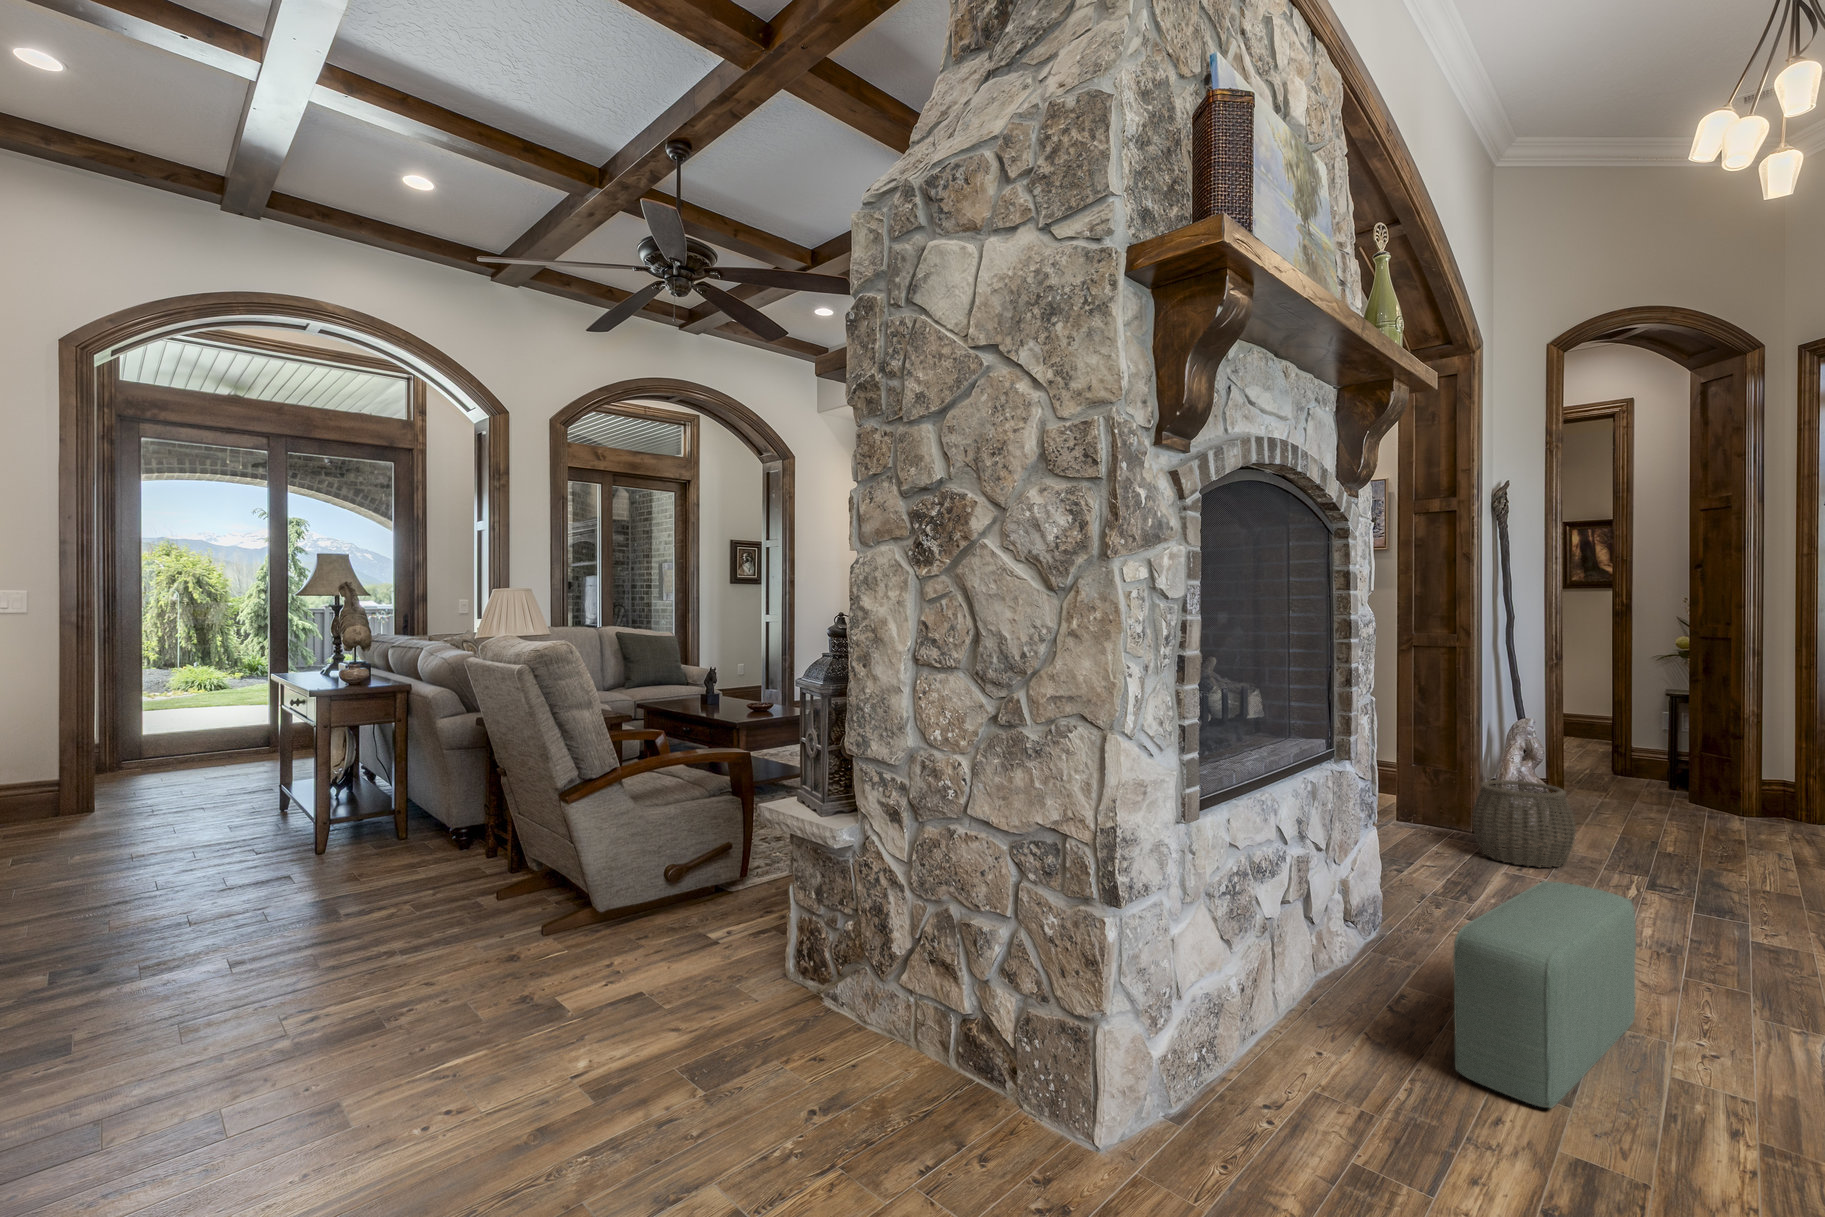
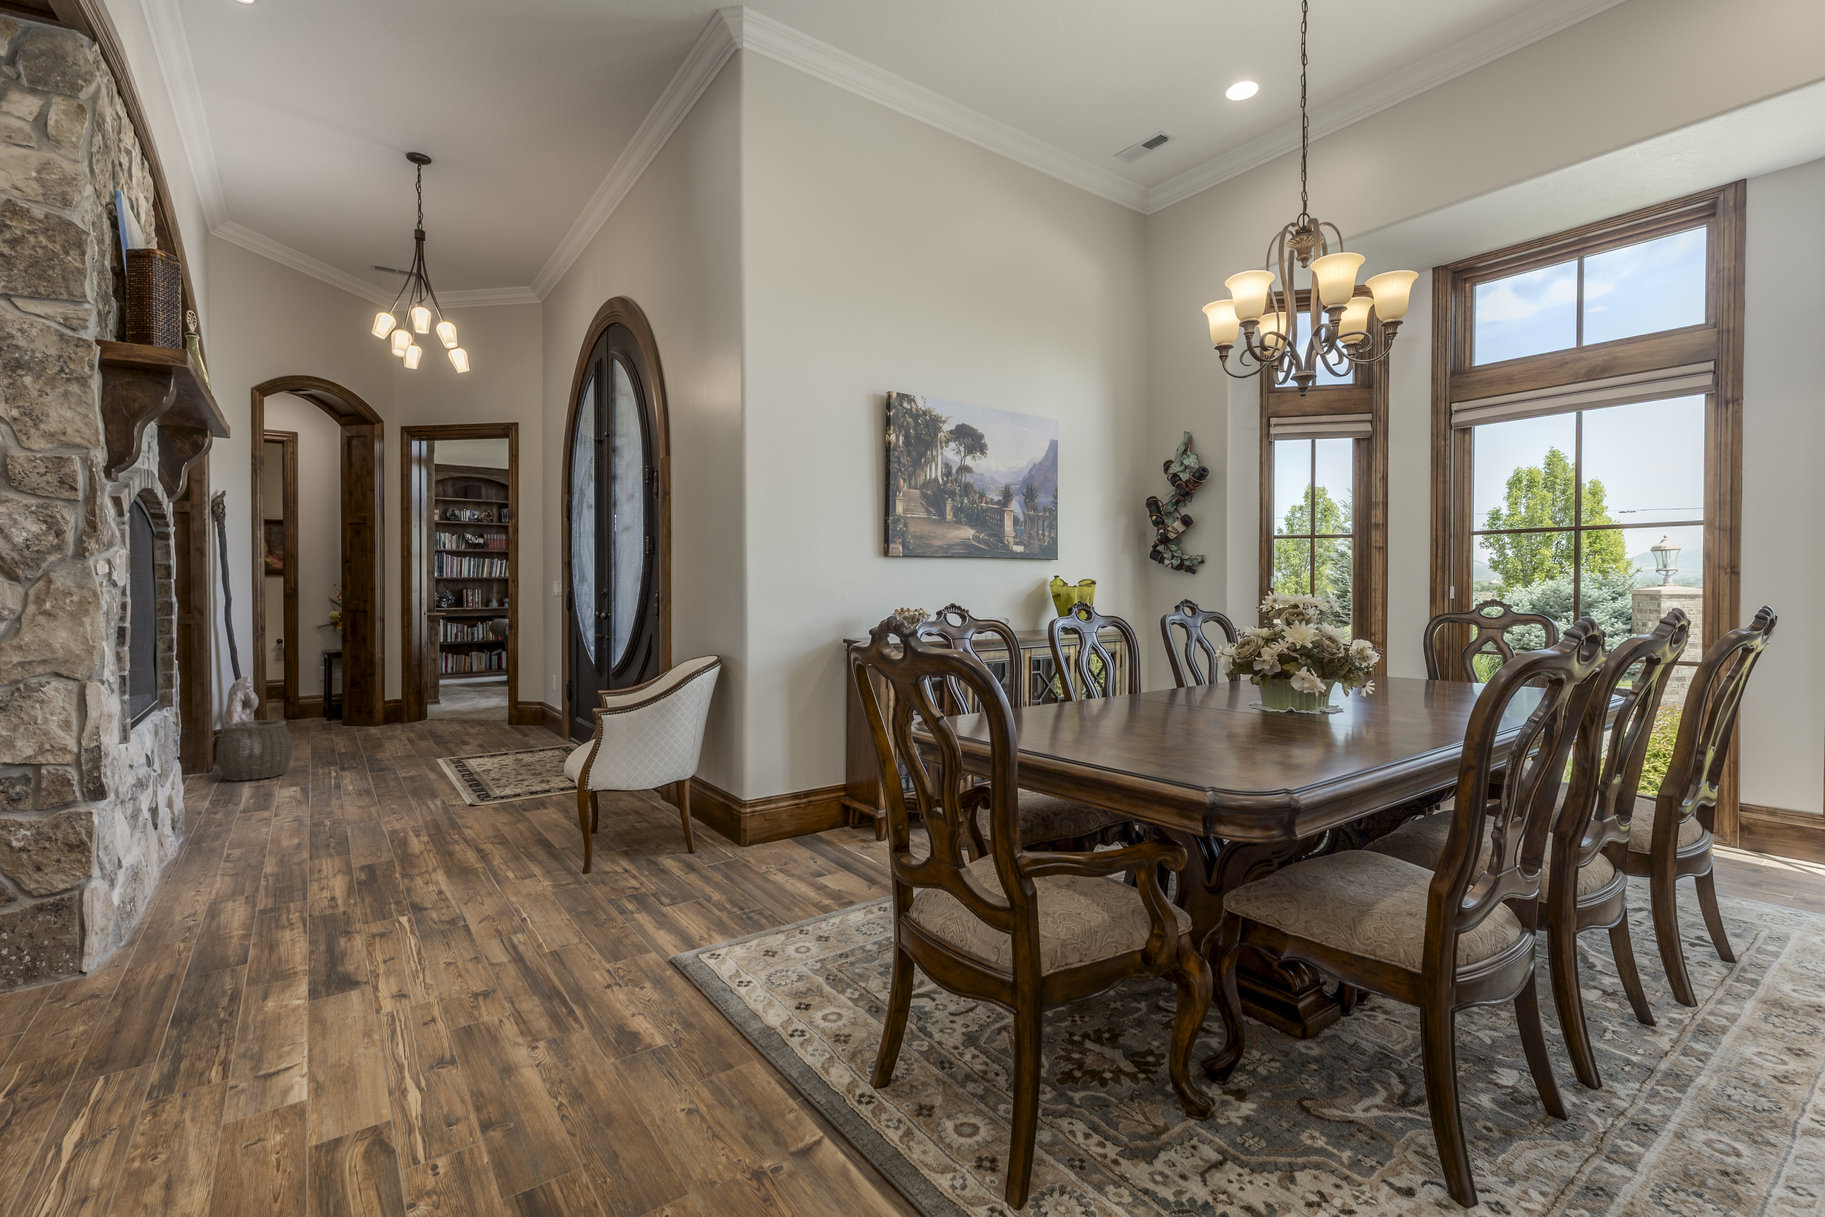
pouf: present [1453,881,1636,1108] -> none [284,754,362,865]

